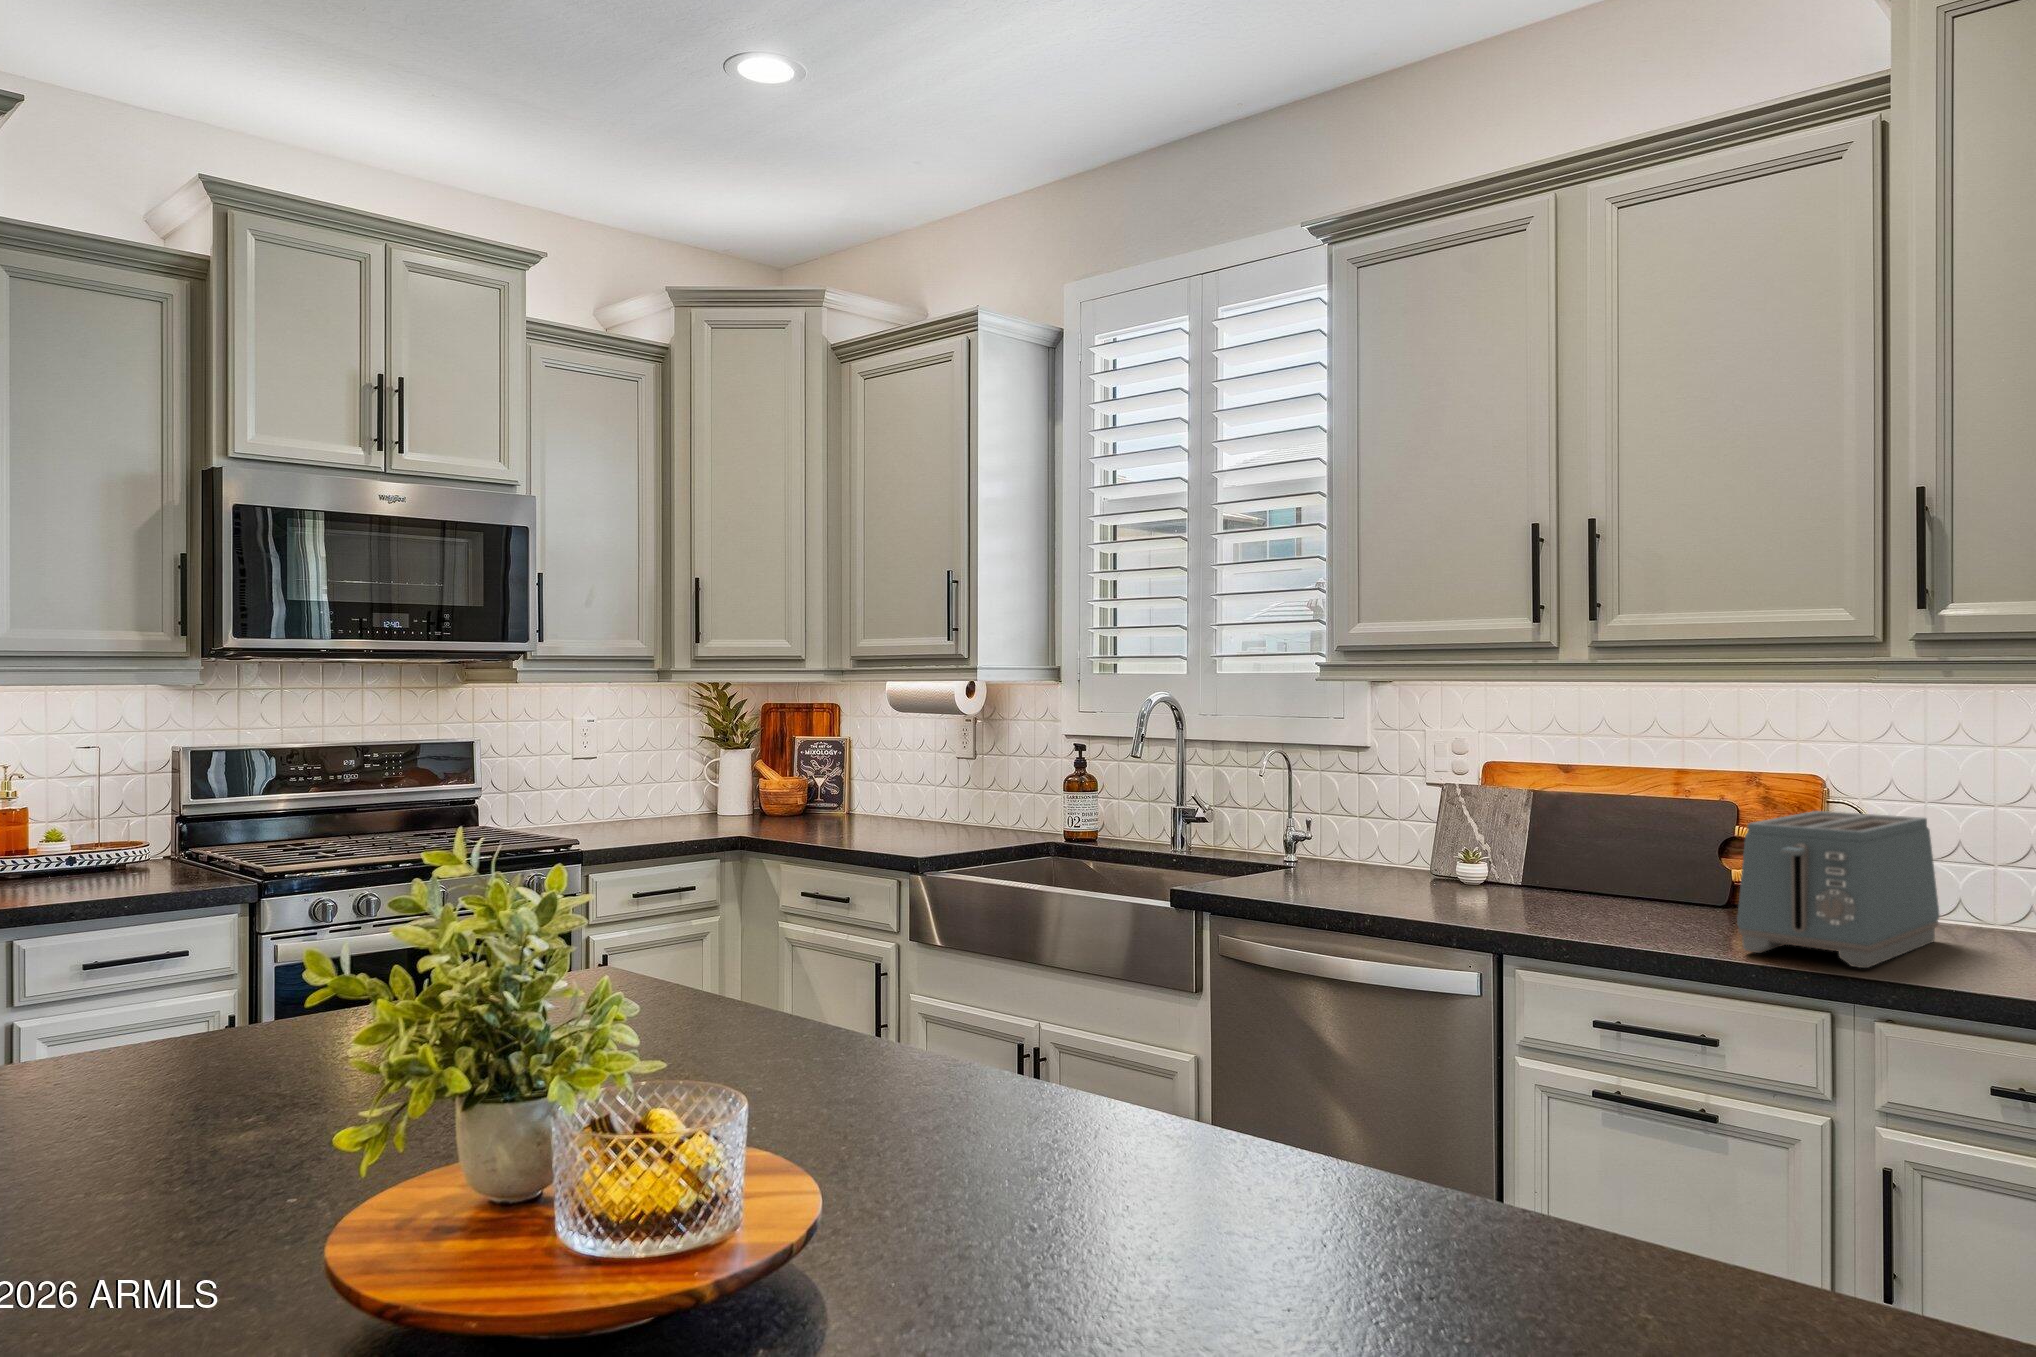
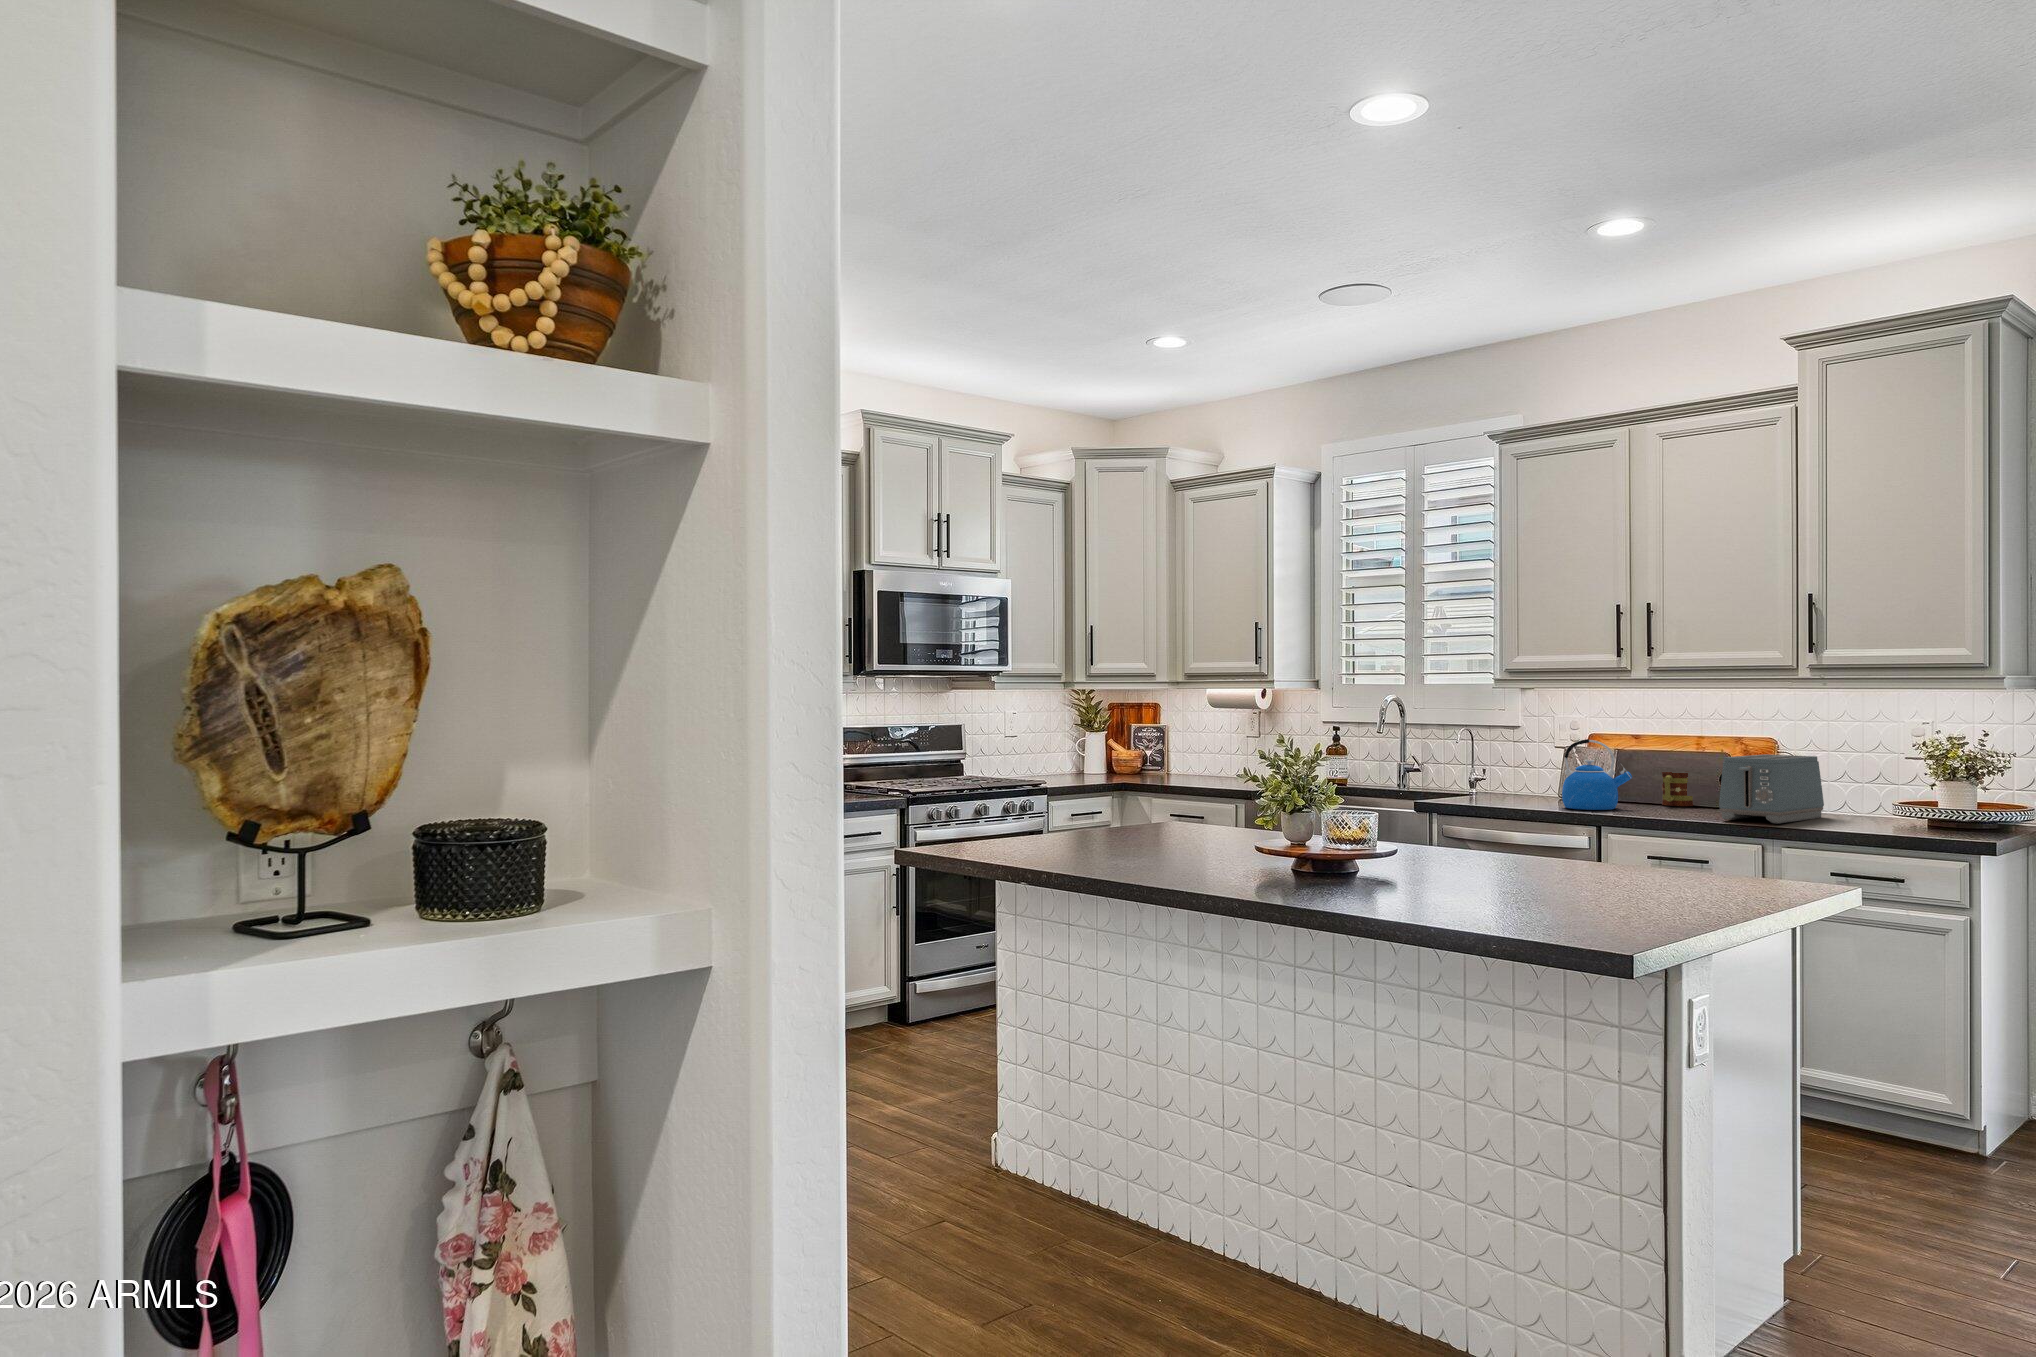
kettle: none [1432,777,1560,915] -> present [1562,739,1632,810]
mug: none [1612,833,1671,903] -> present [1662,772,1693,806]

